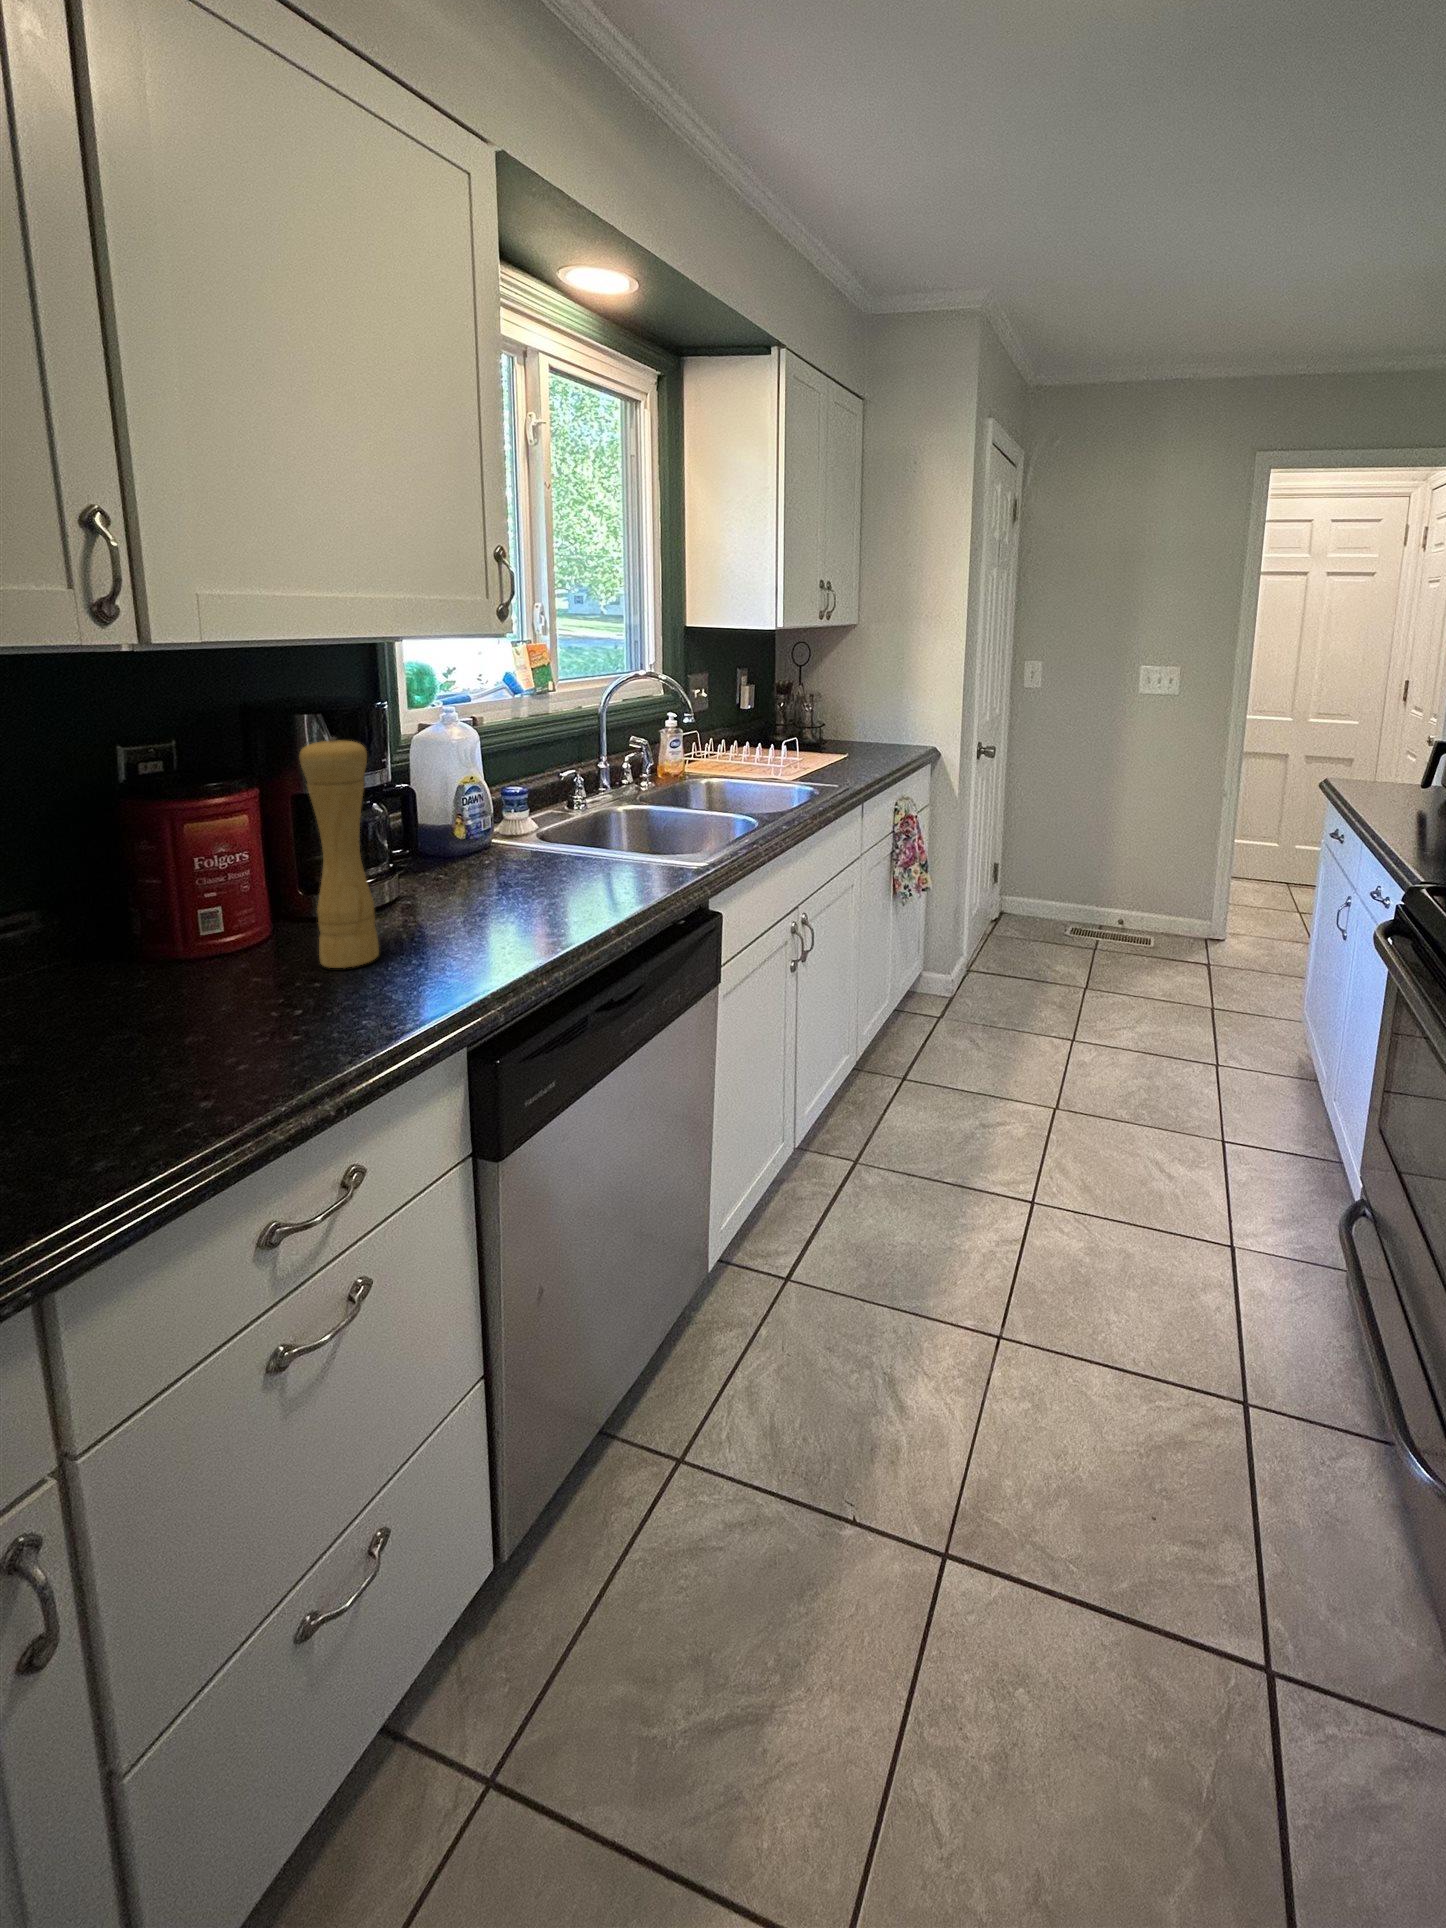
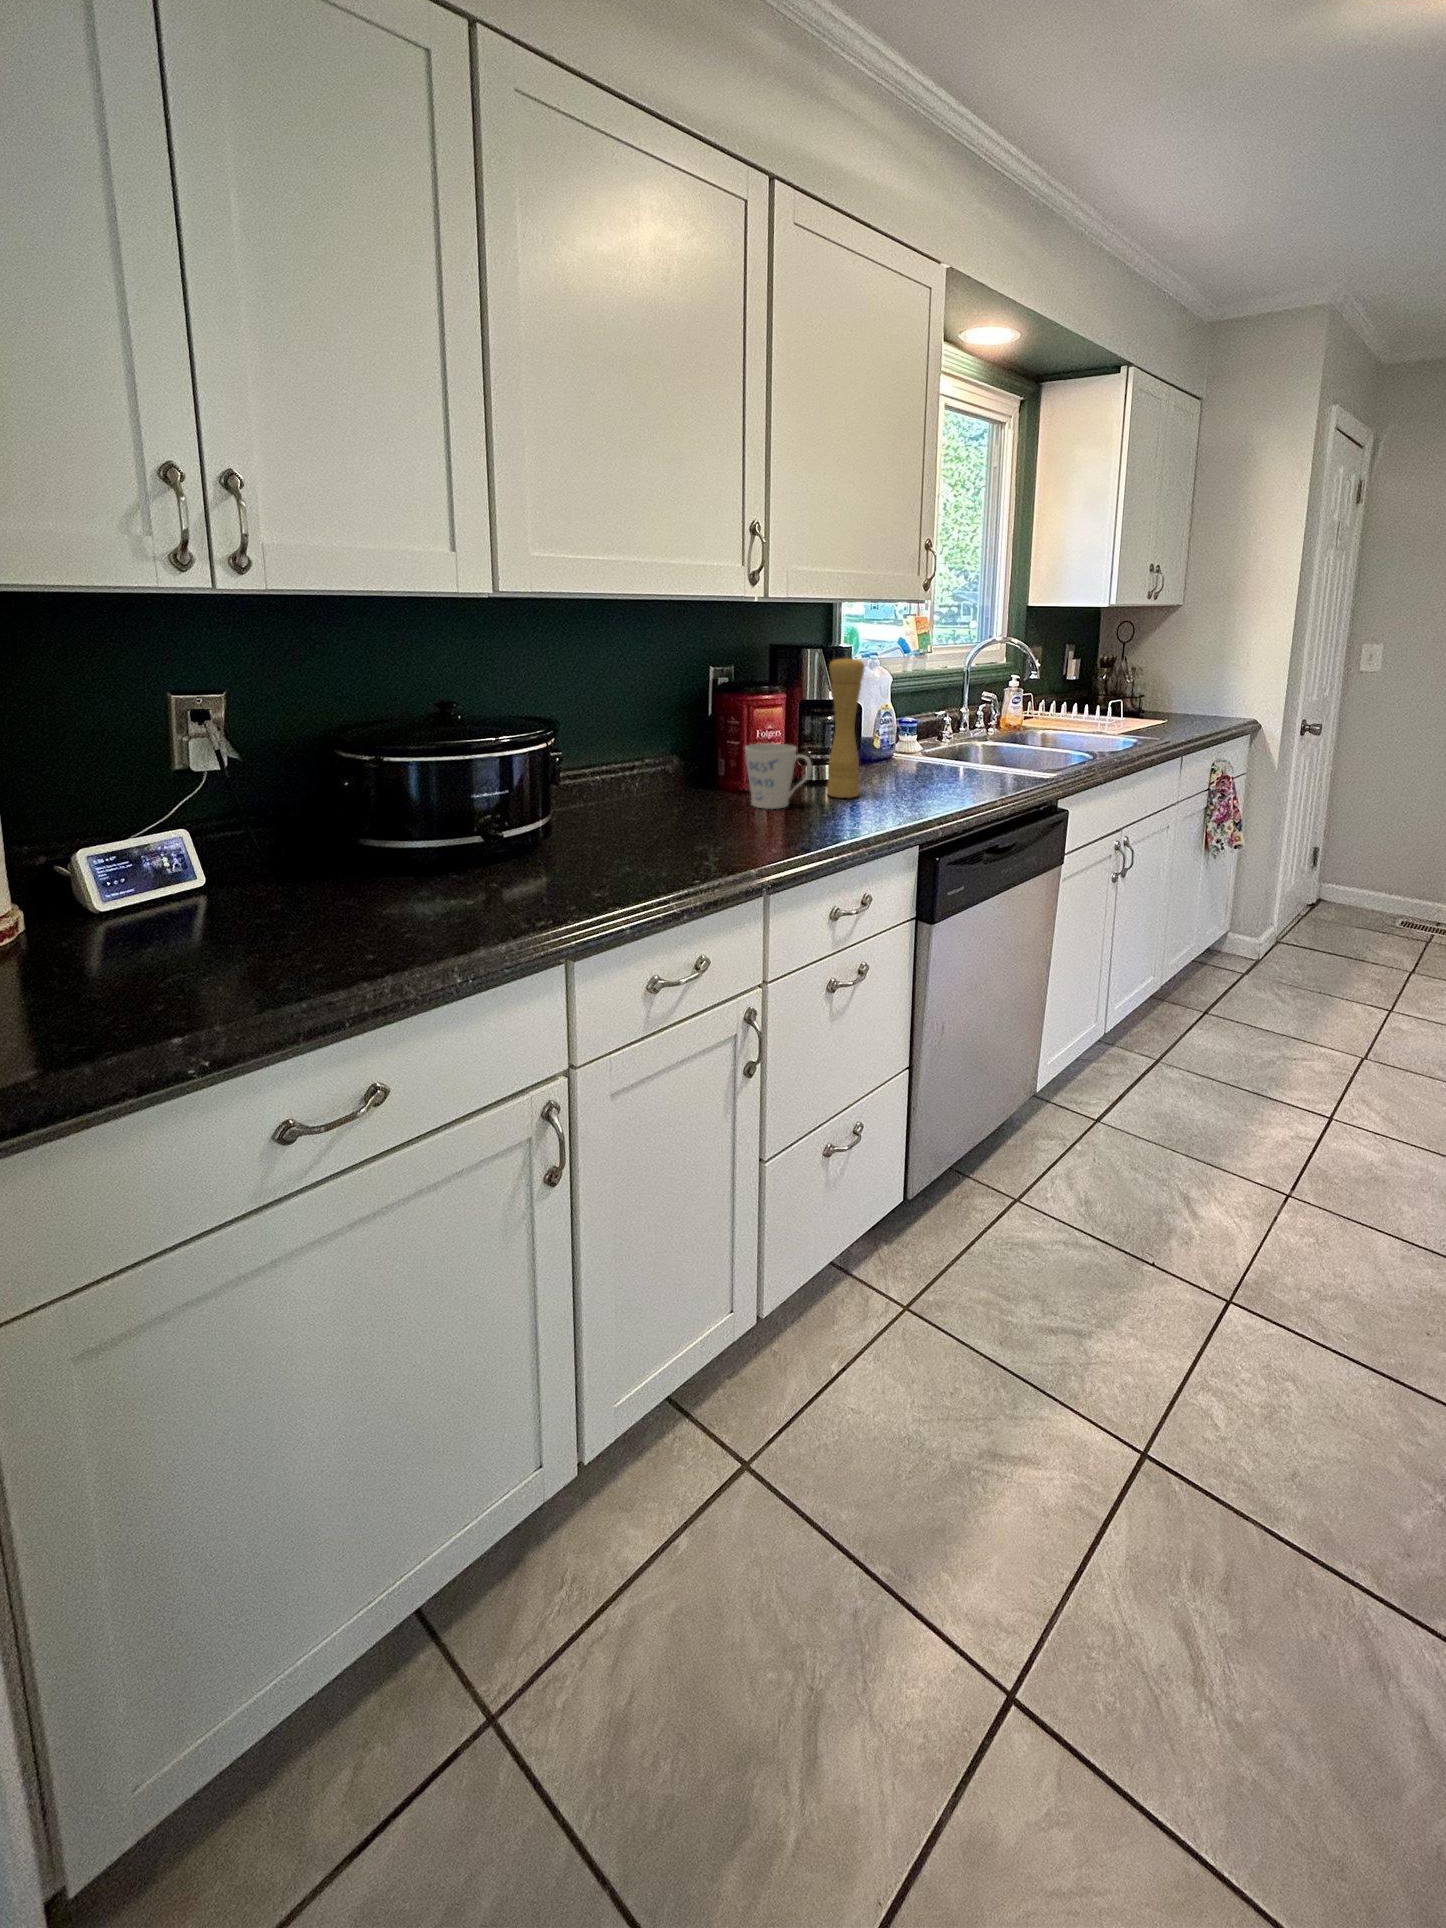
mug: none [114,897,261,1024] -> present [745,743,812,809]

